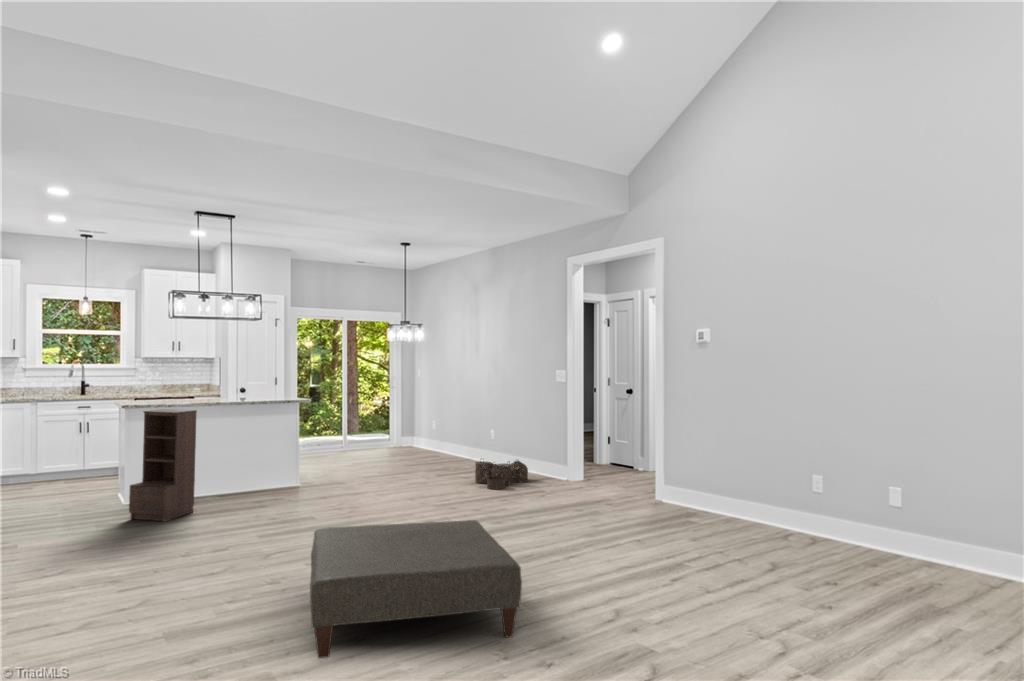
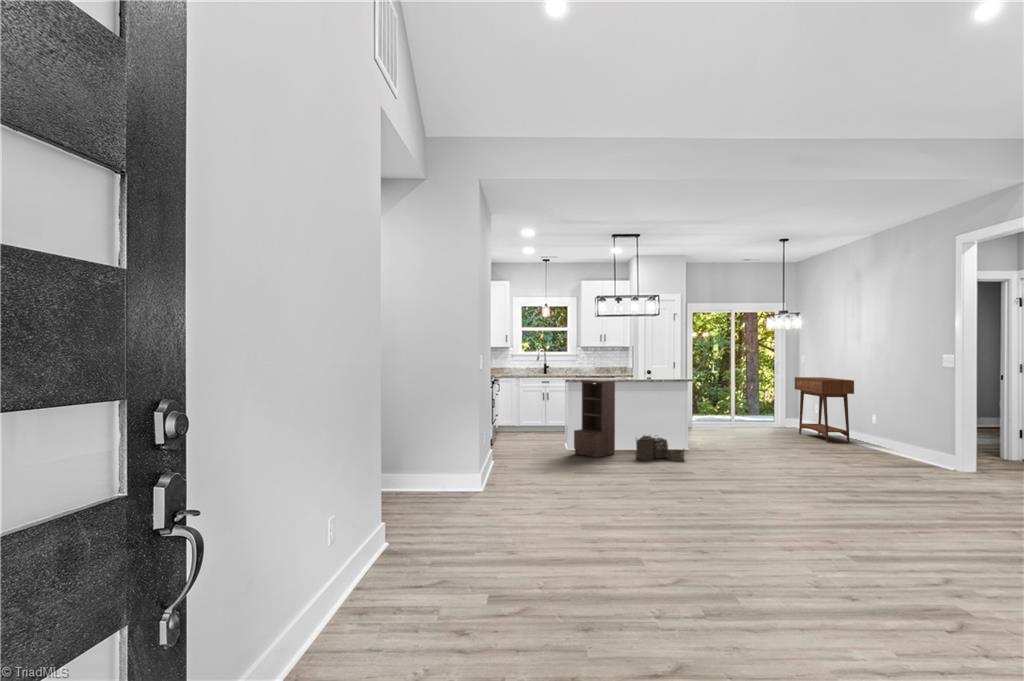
console table: none [411,394,470,466] -> present [795,377,854,443]
woven basket: present [475,461,528,490] -> present [636,435,684,461]
ottoman: present [310,520,522,658] -> none [683,462,859,560]

